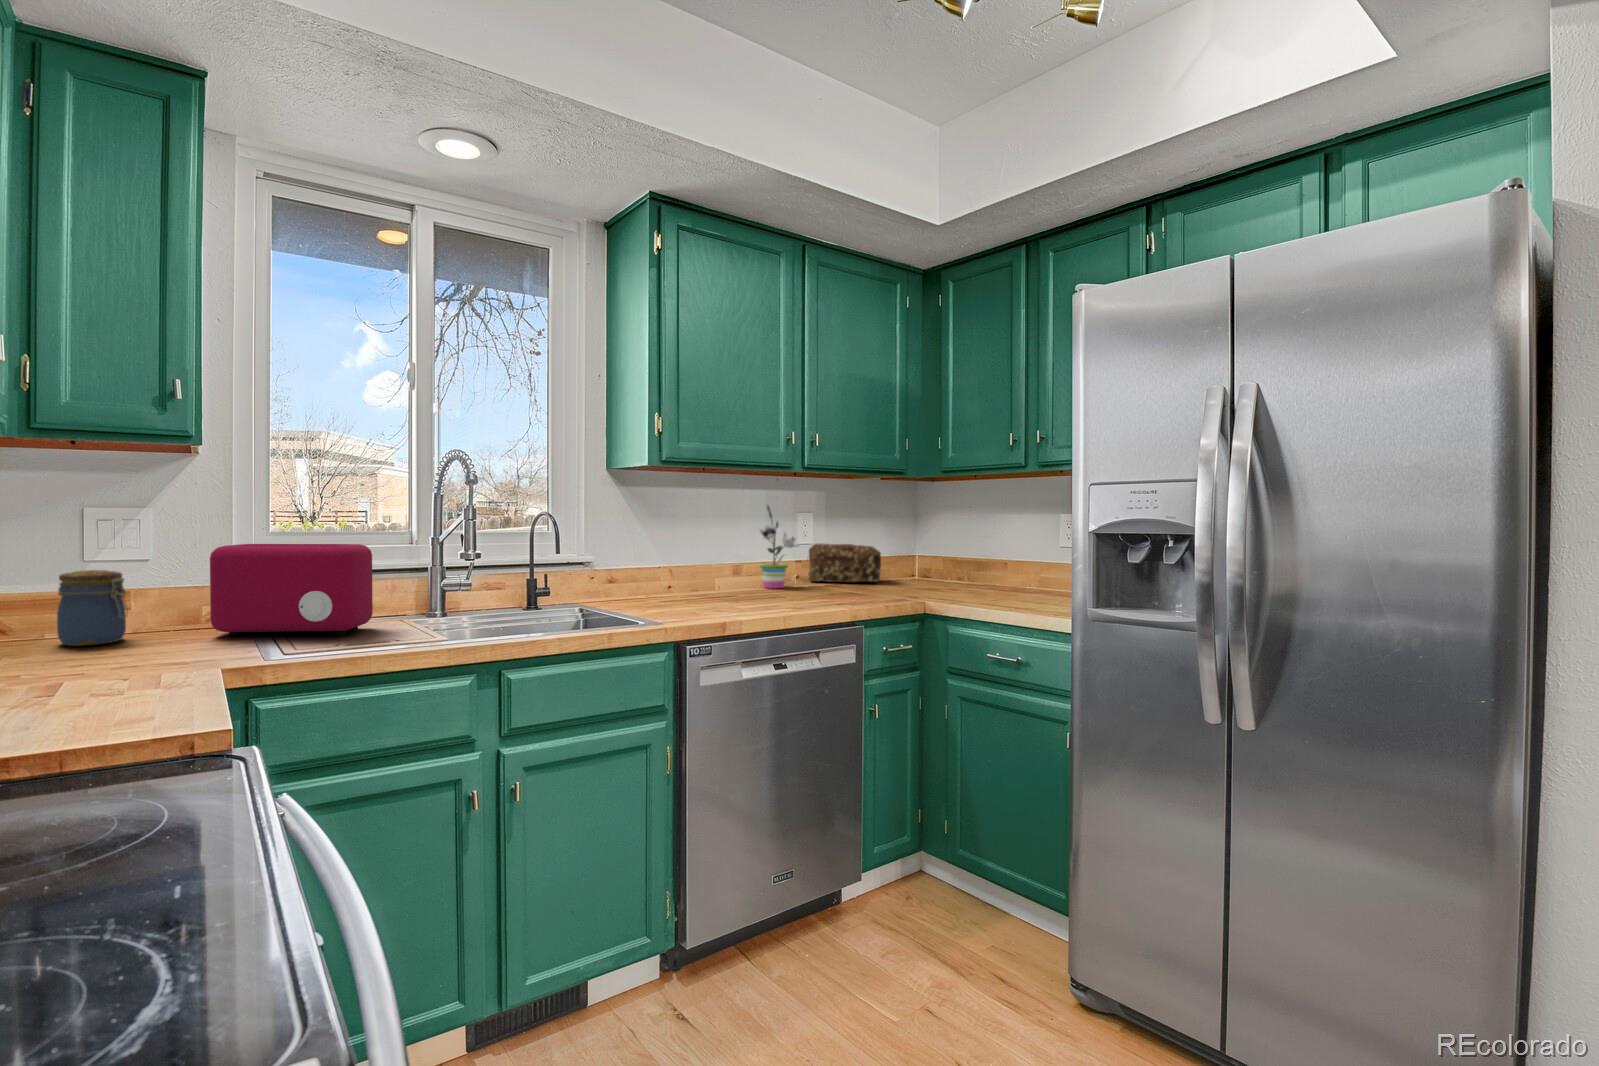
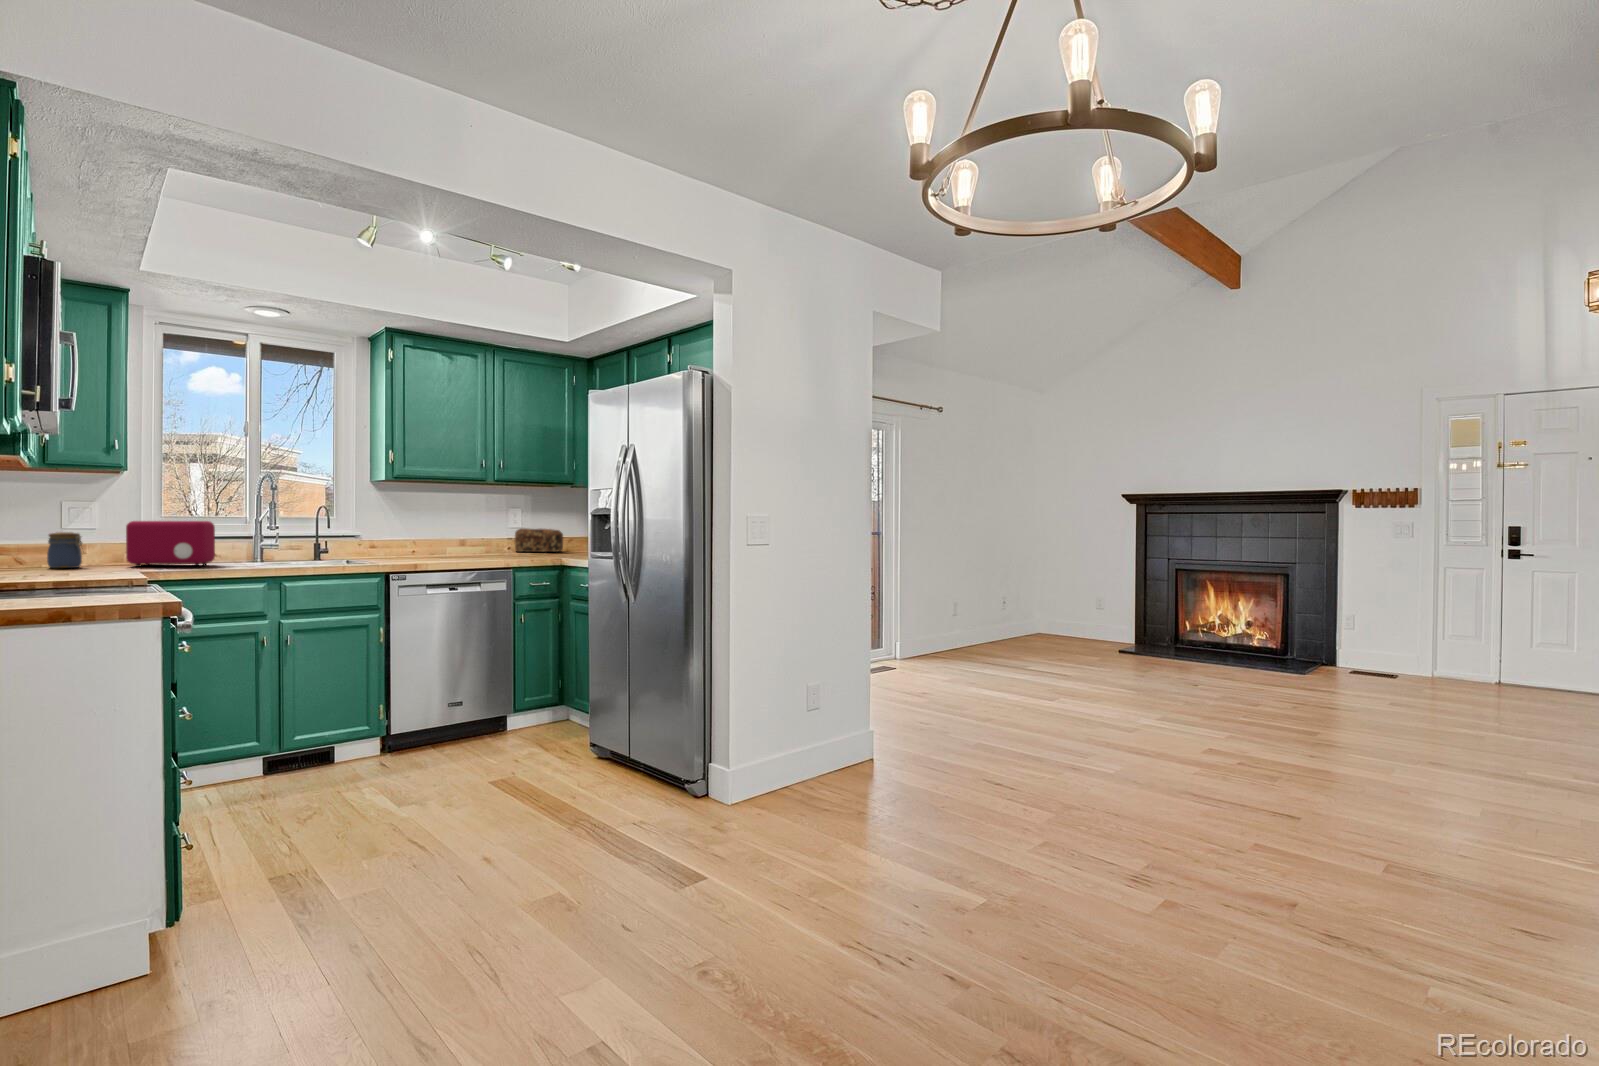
potted plant: present [758,506,798,588] -> none [471,504,502,554]

